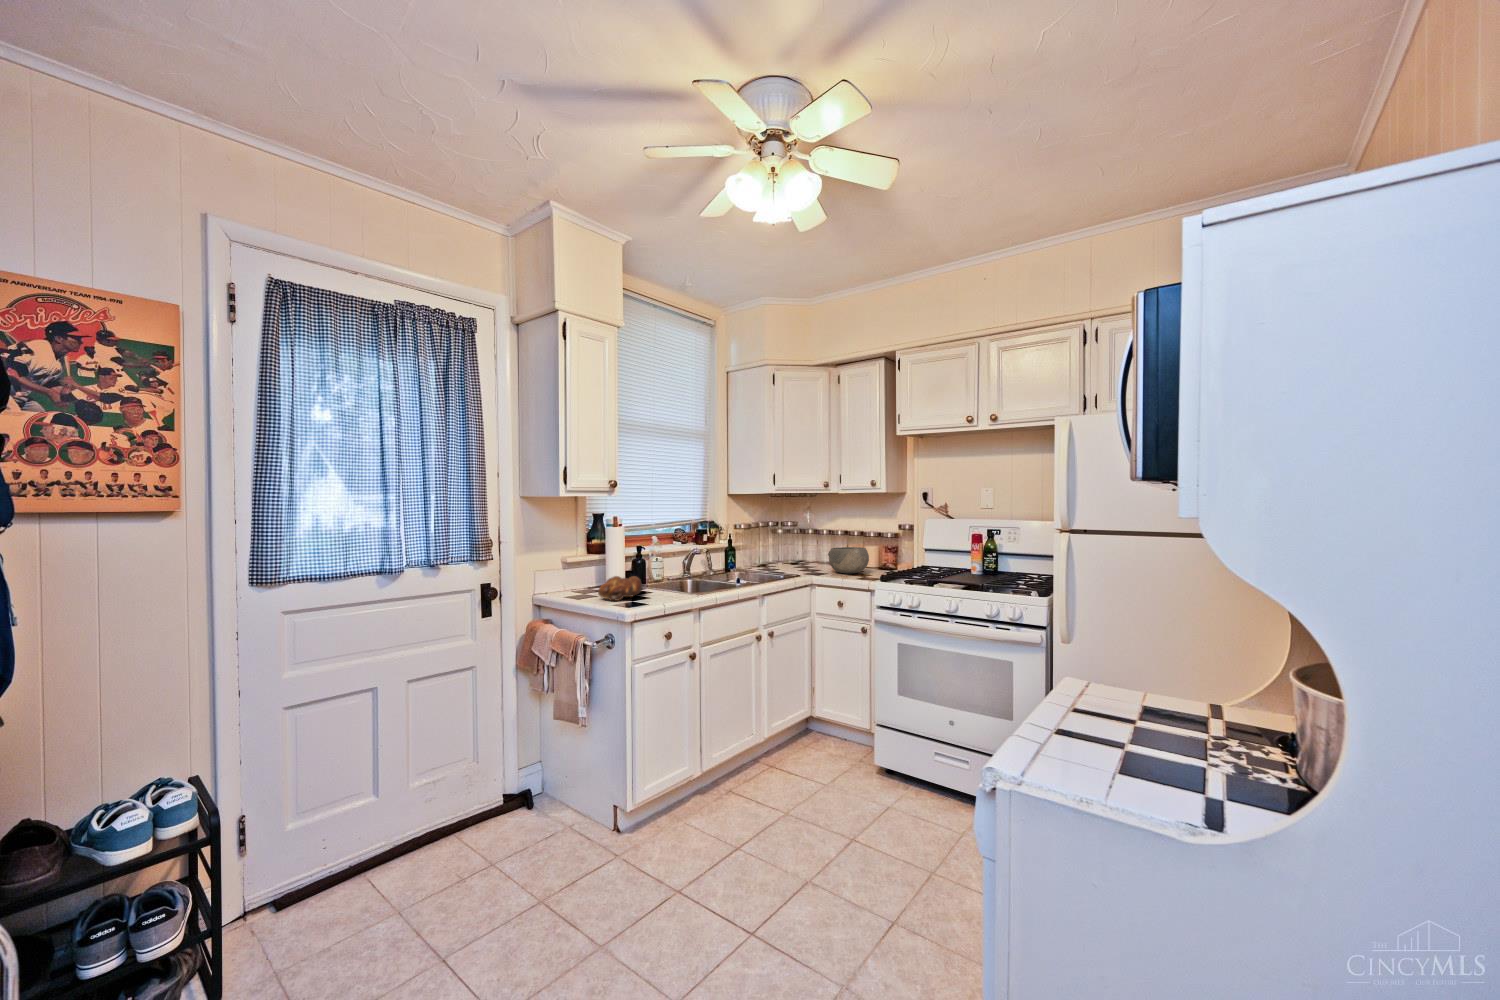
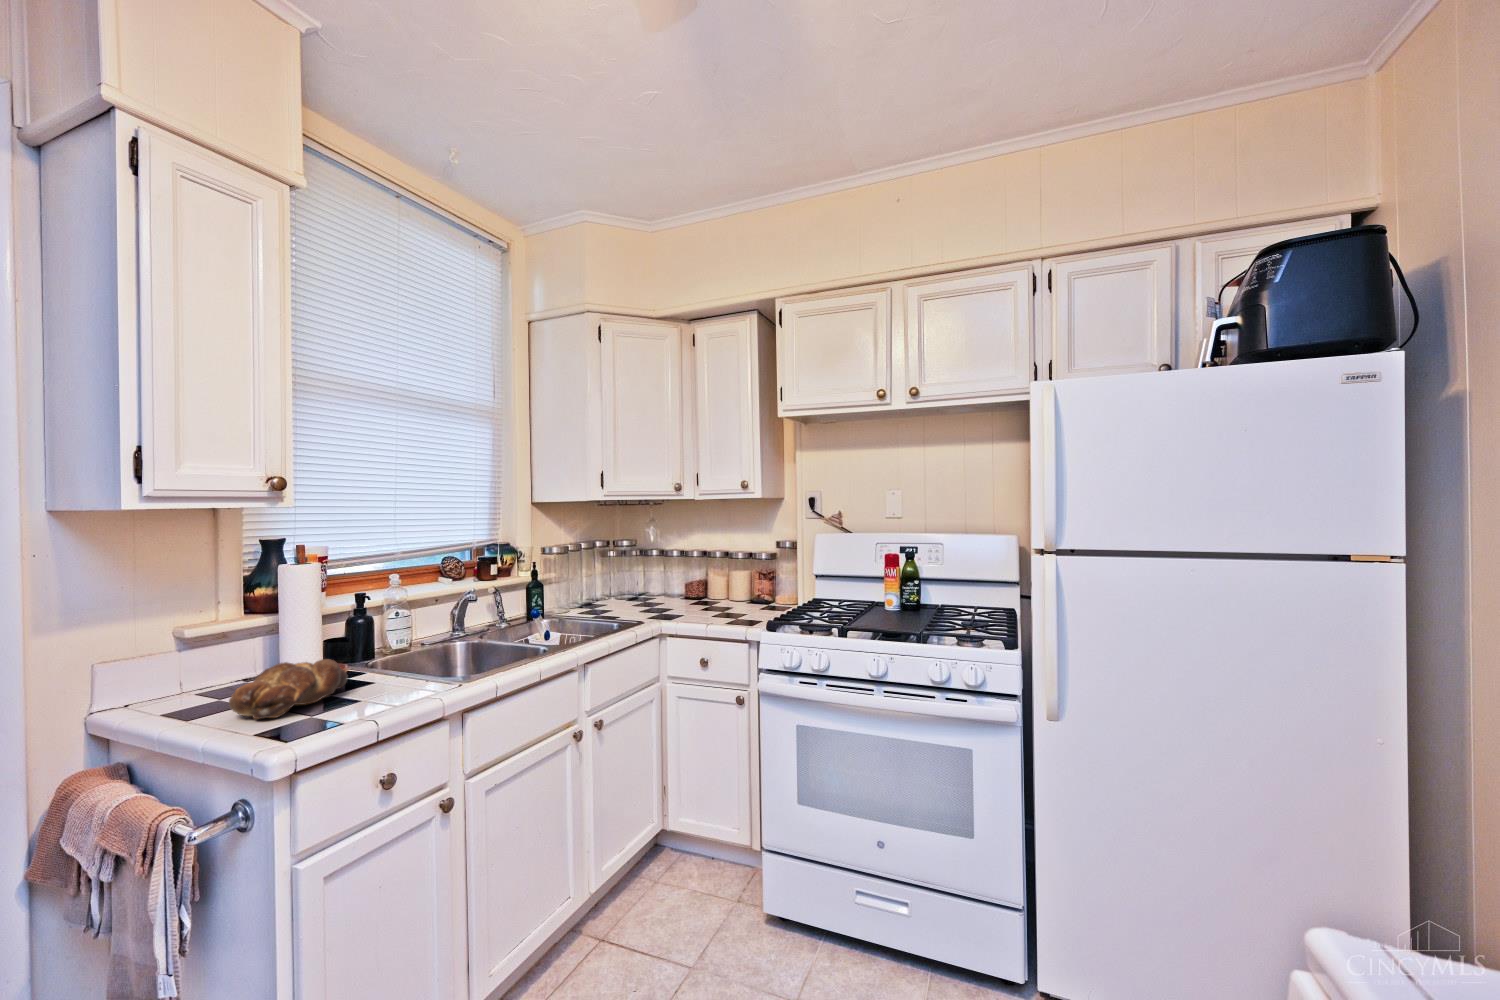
bowl: present [828,547,869,574] -> none [683,575,741,614]

